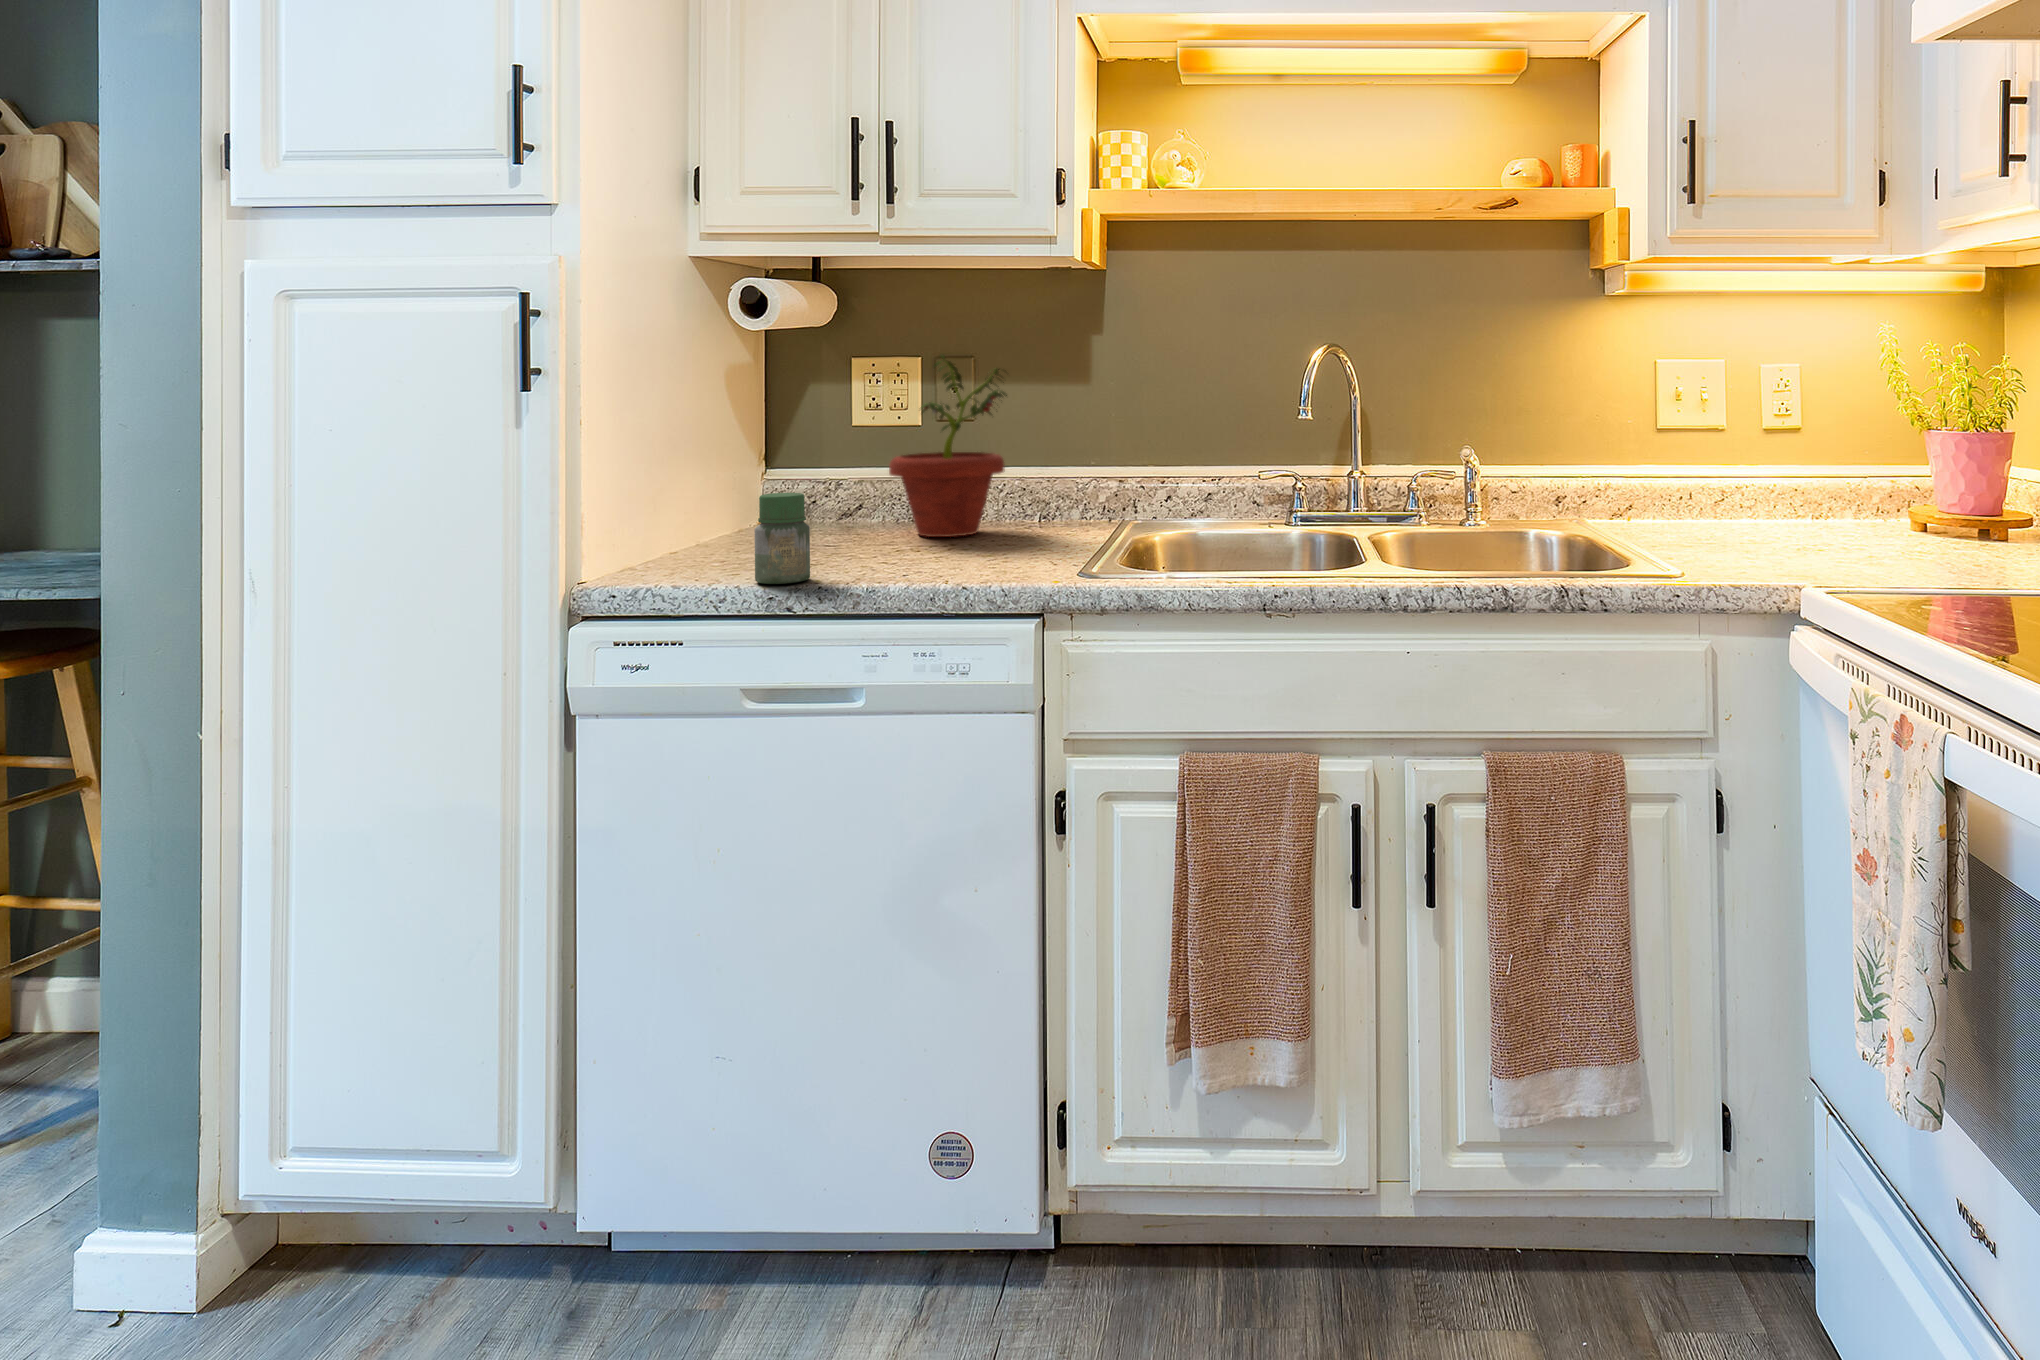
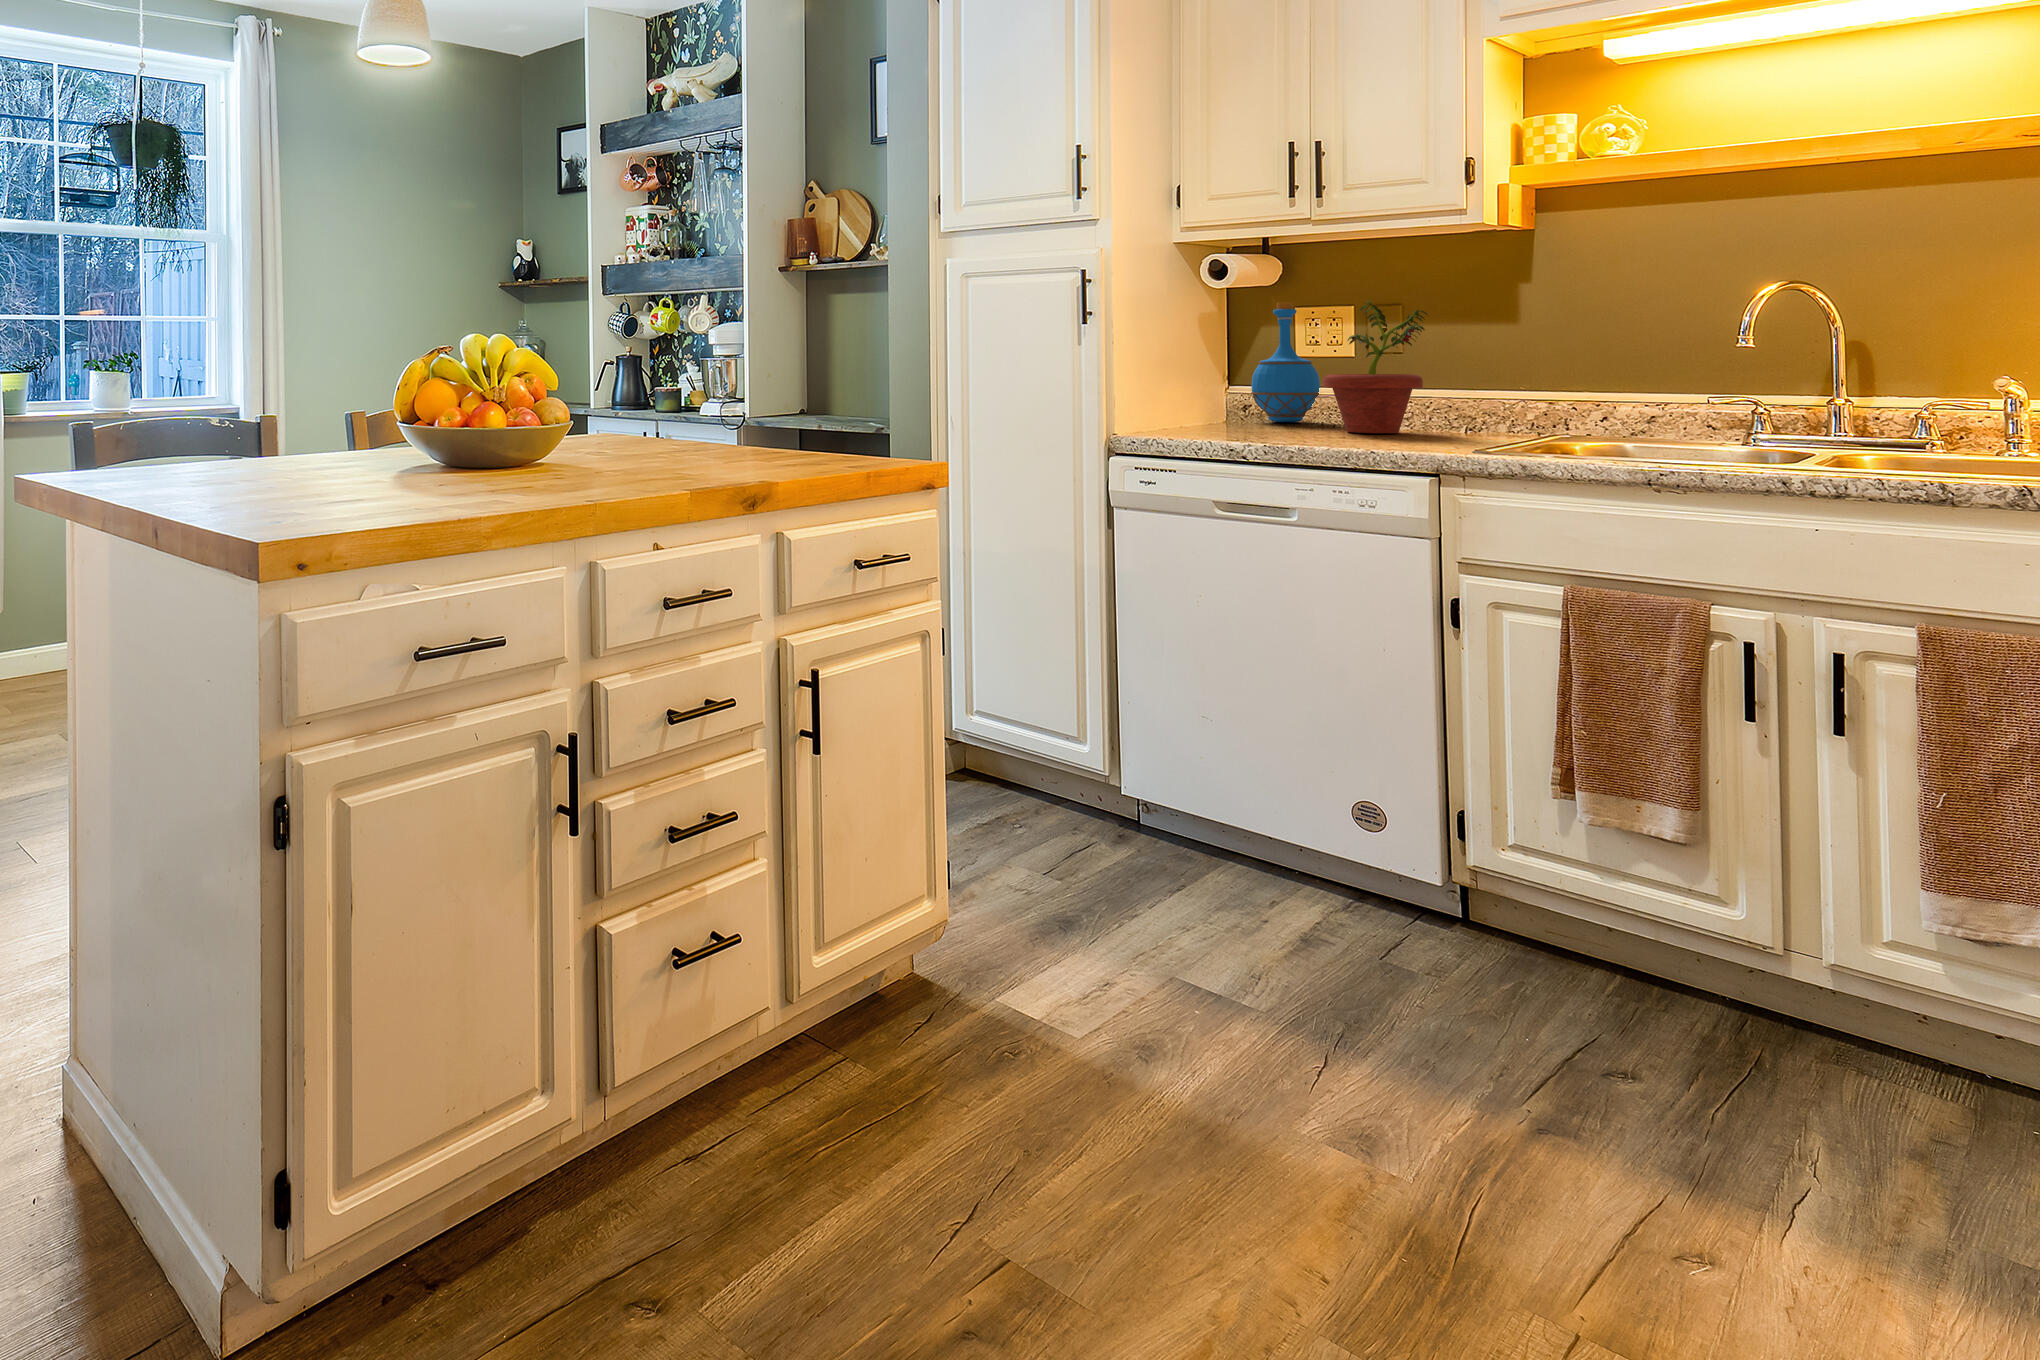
bottle: none [795,350,883,517] -> present [1251,302,1320,422]
jar: present [754,493,810,584] -> none [1219,387,1258,444]

